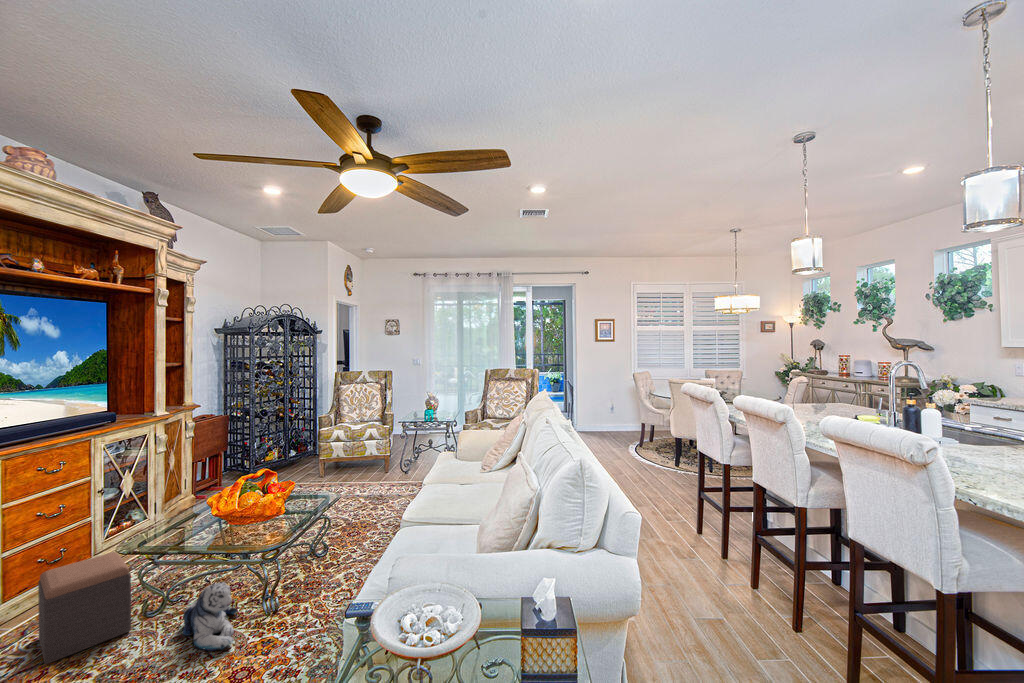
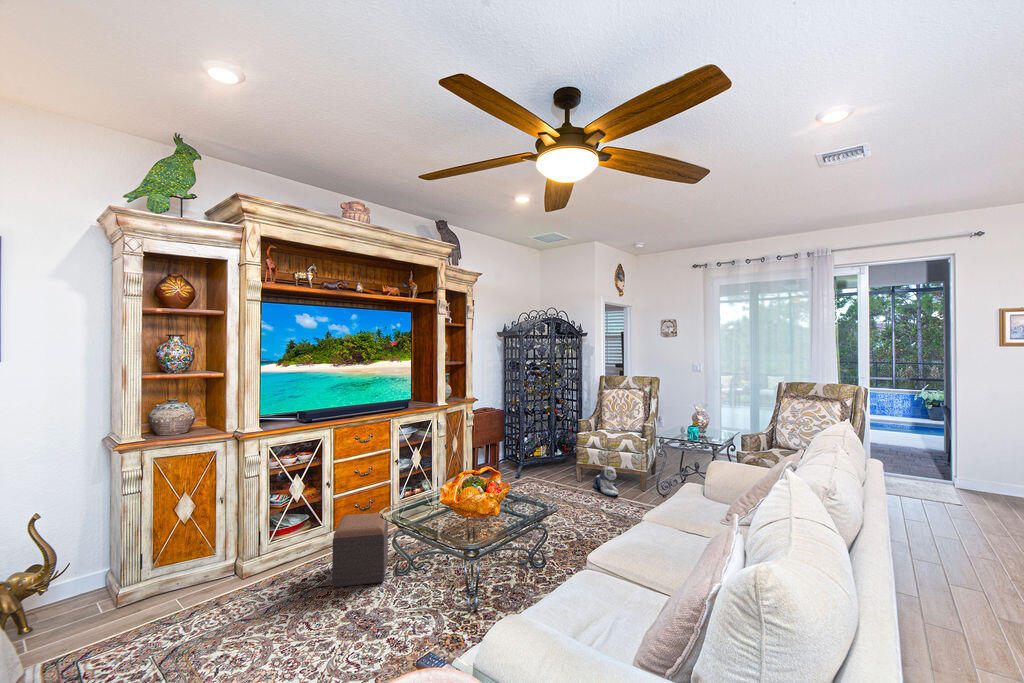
plush toy: present [182,582,237,651] -> present [594,466,619,496]

